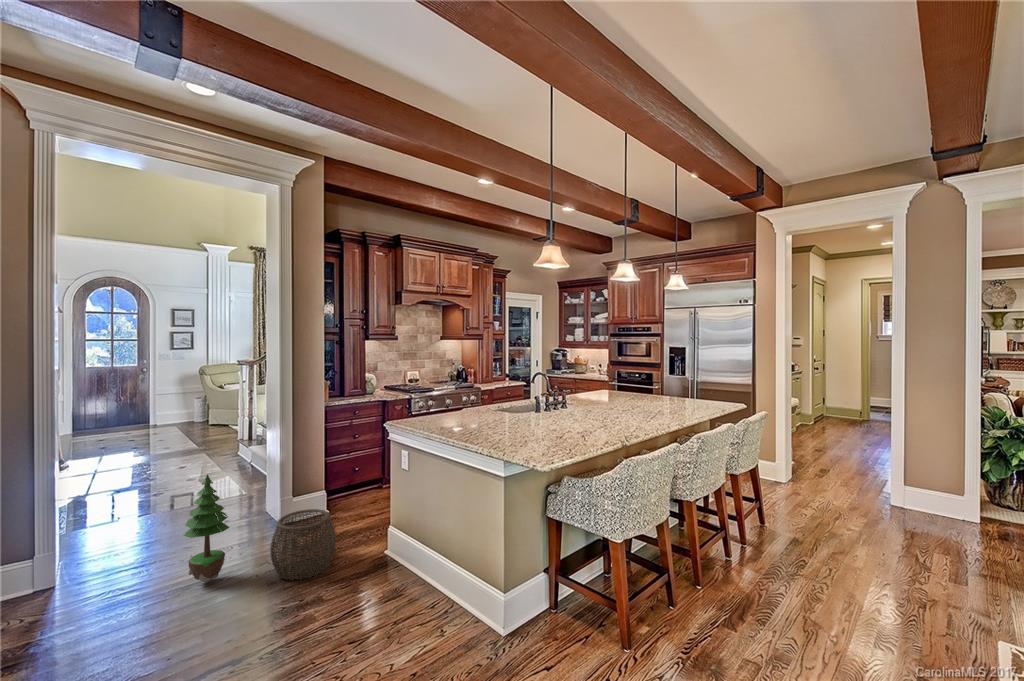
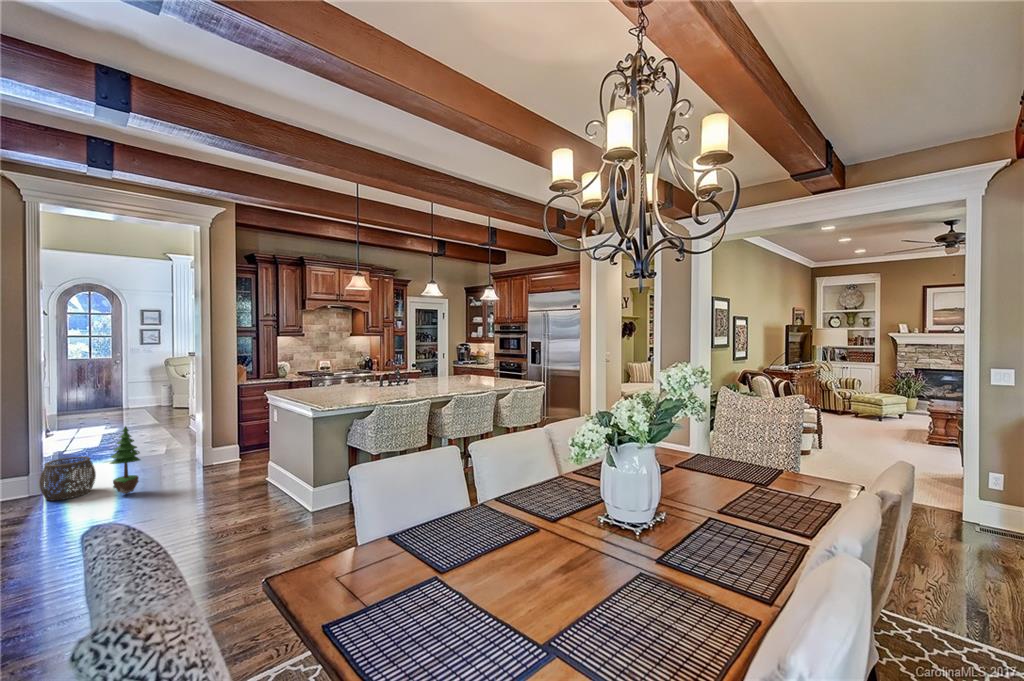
woven basket: present [270,509,336,580] -> present [39,456,96,501]

